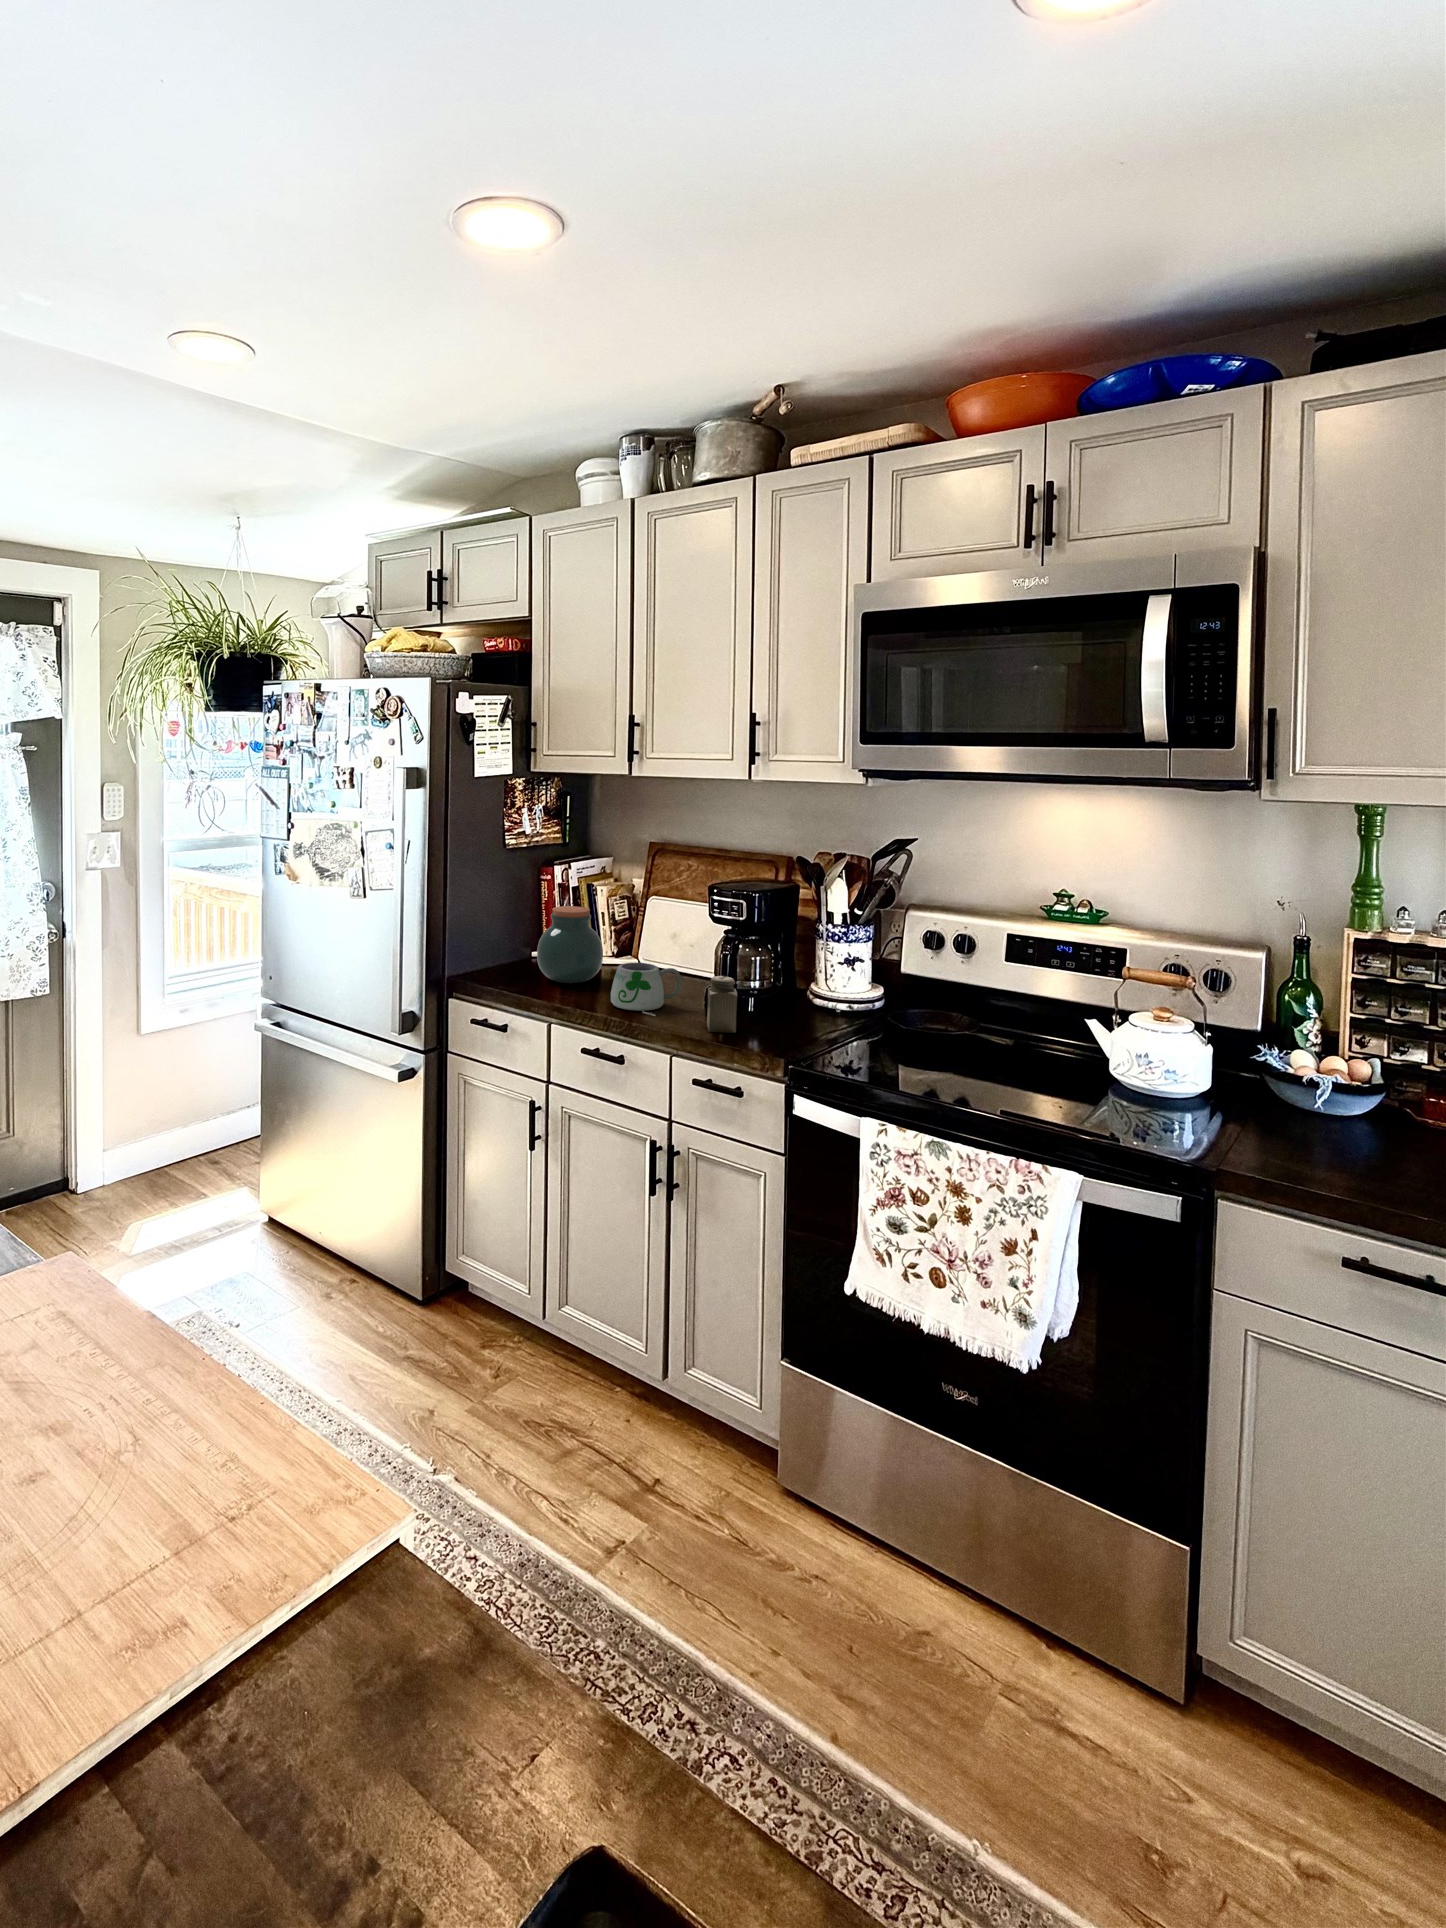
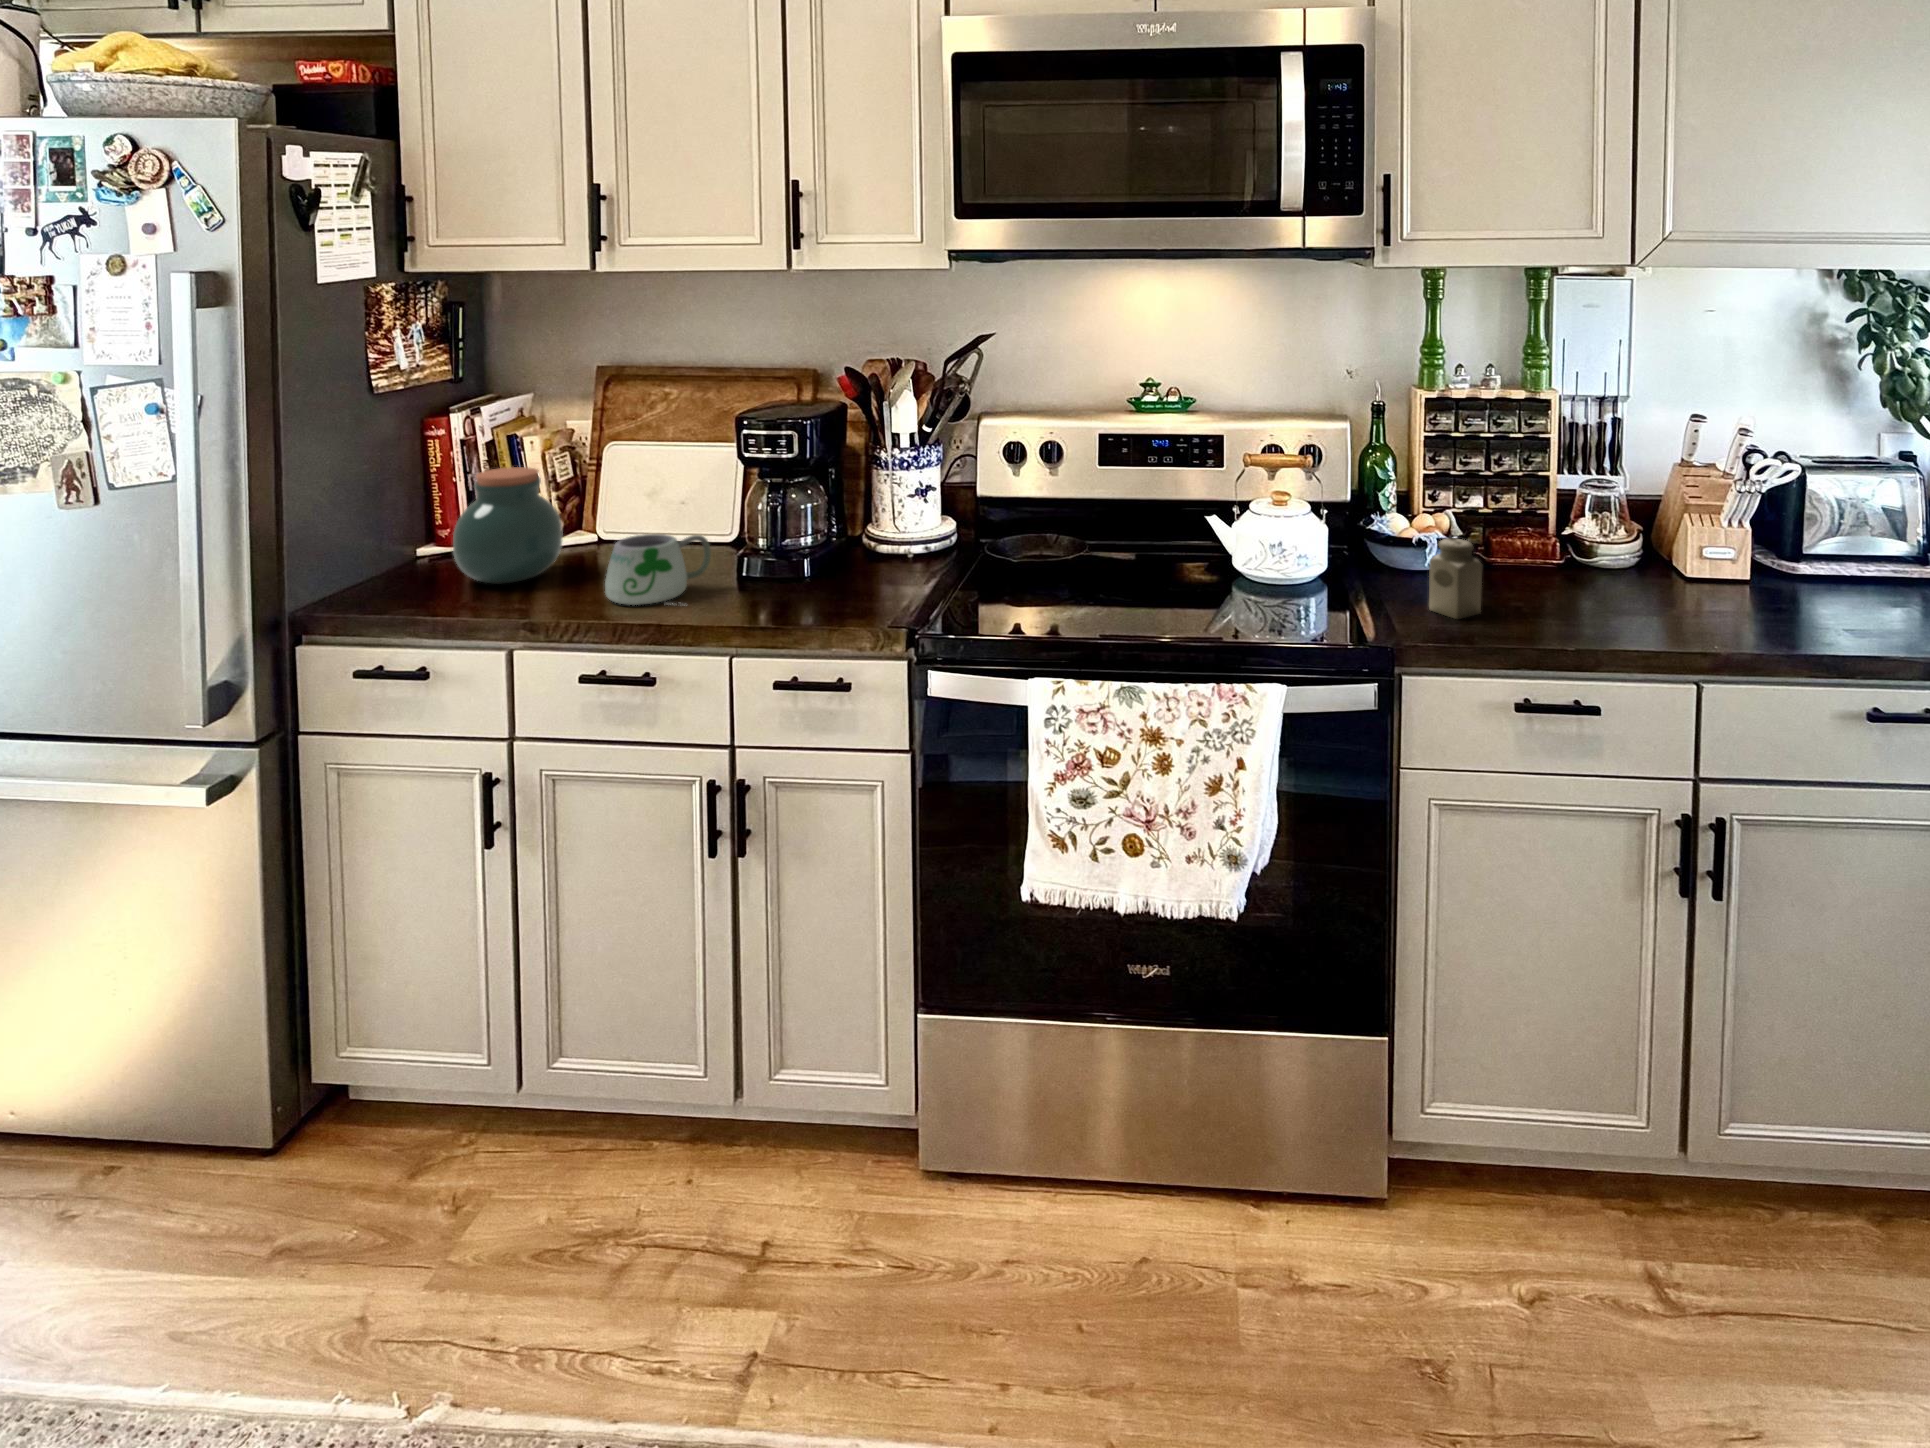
salt shaker: present [707,976,737,1033] -> present [1429,538,1482,619]

